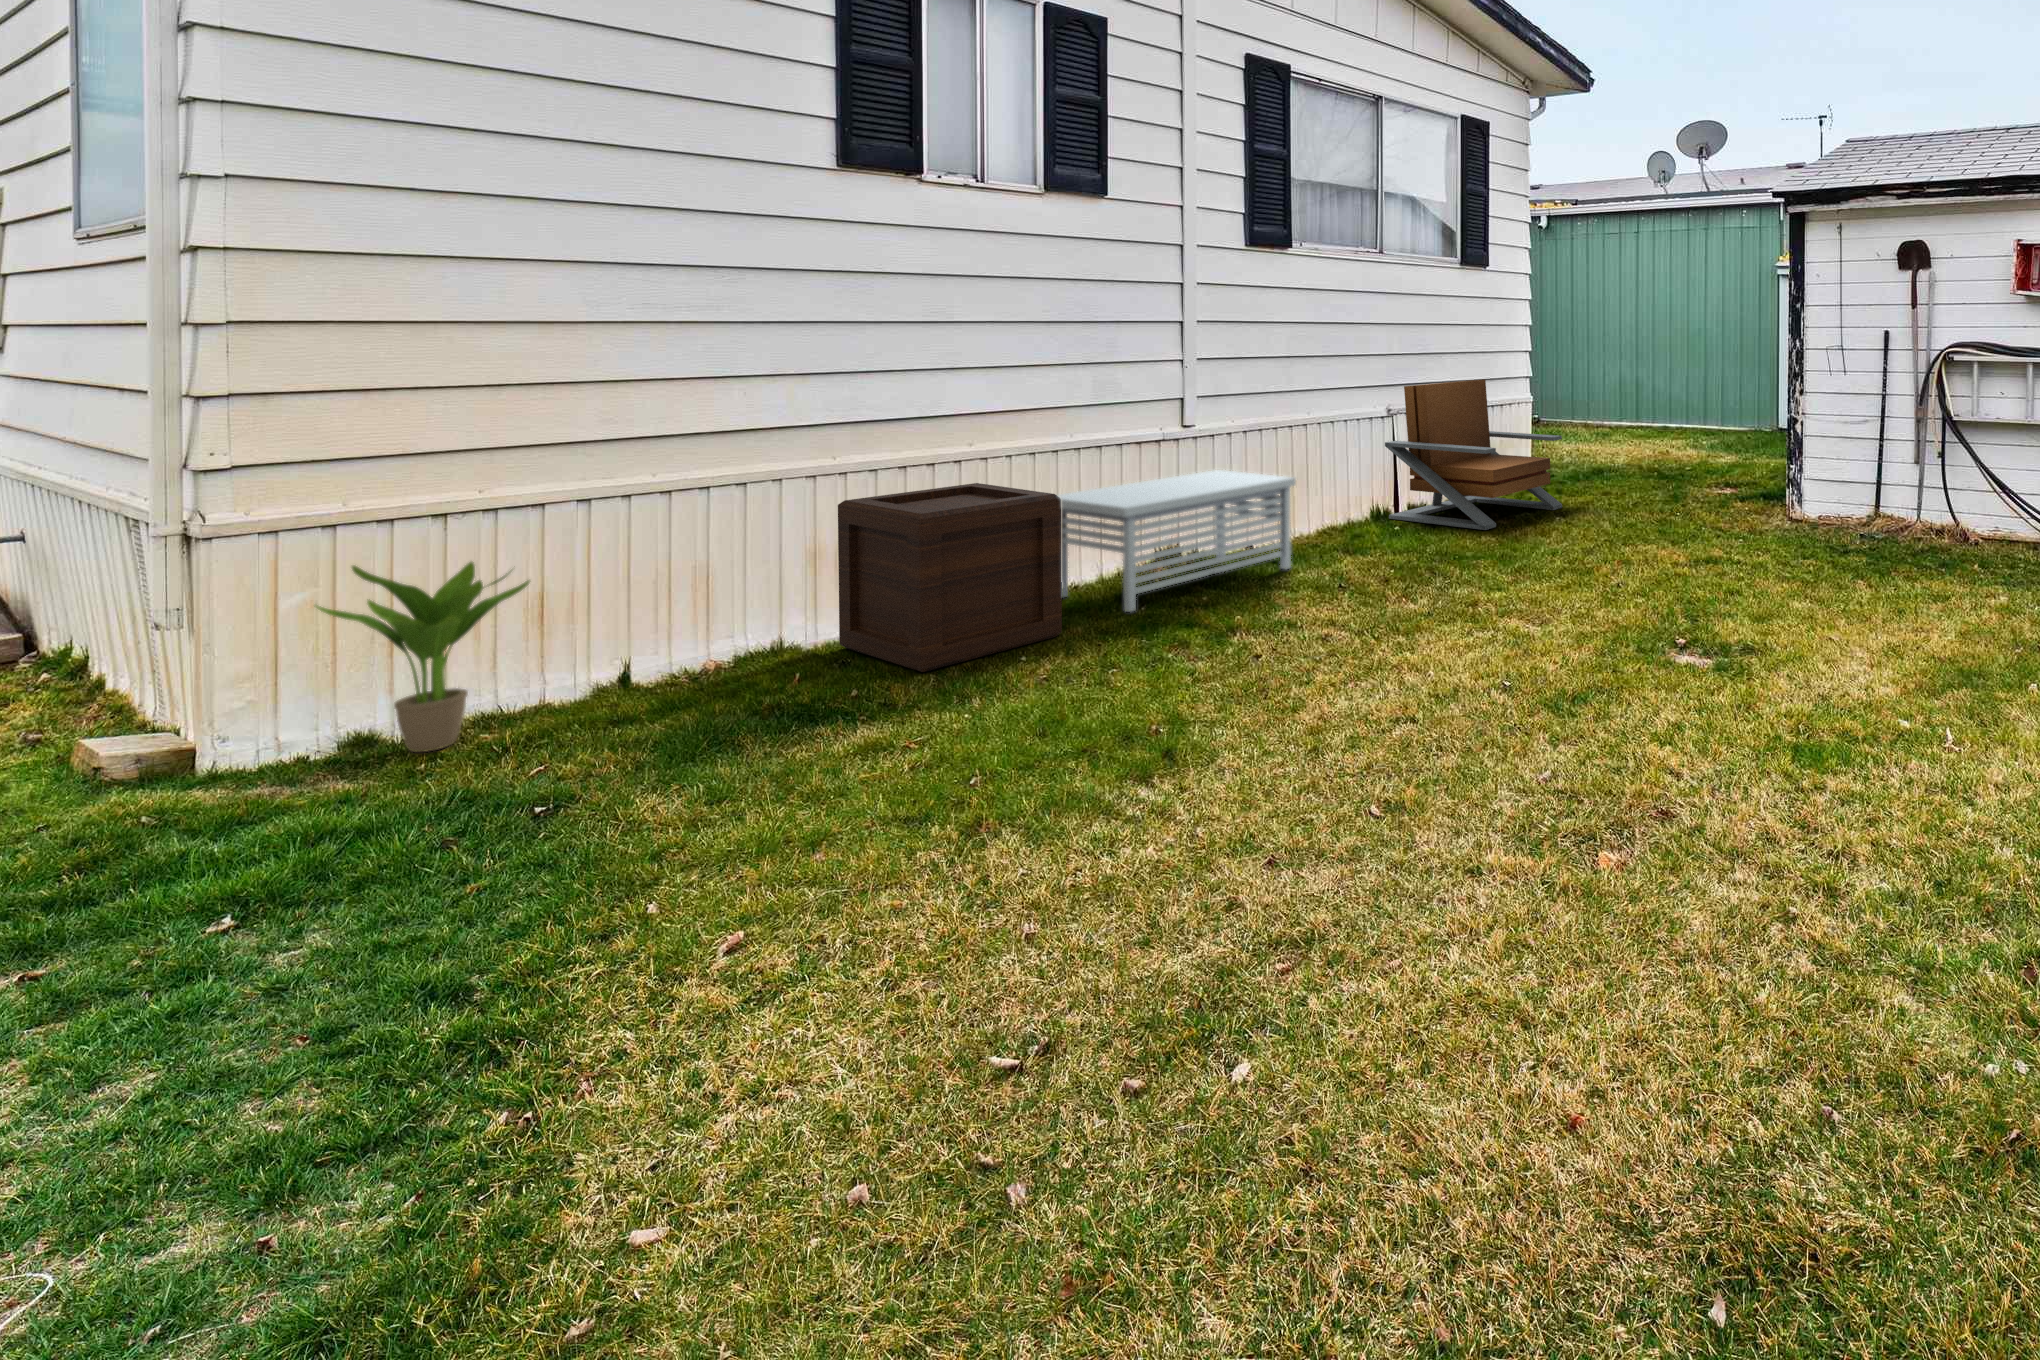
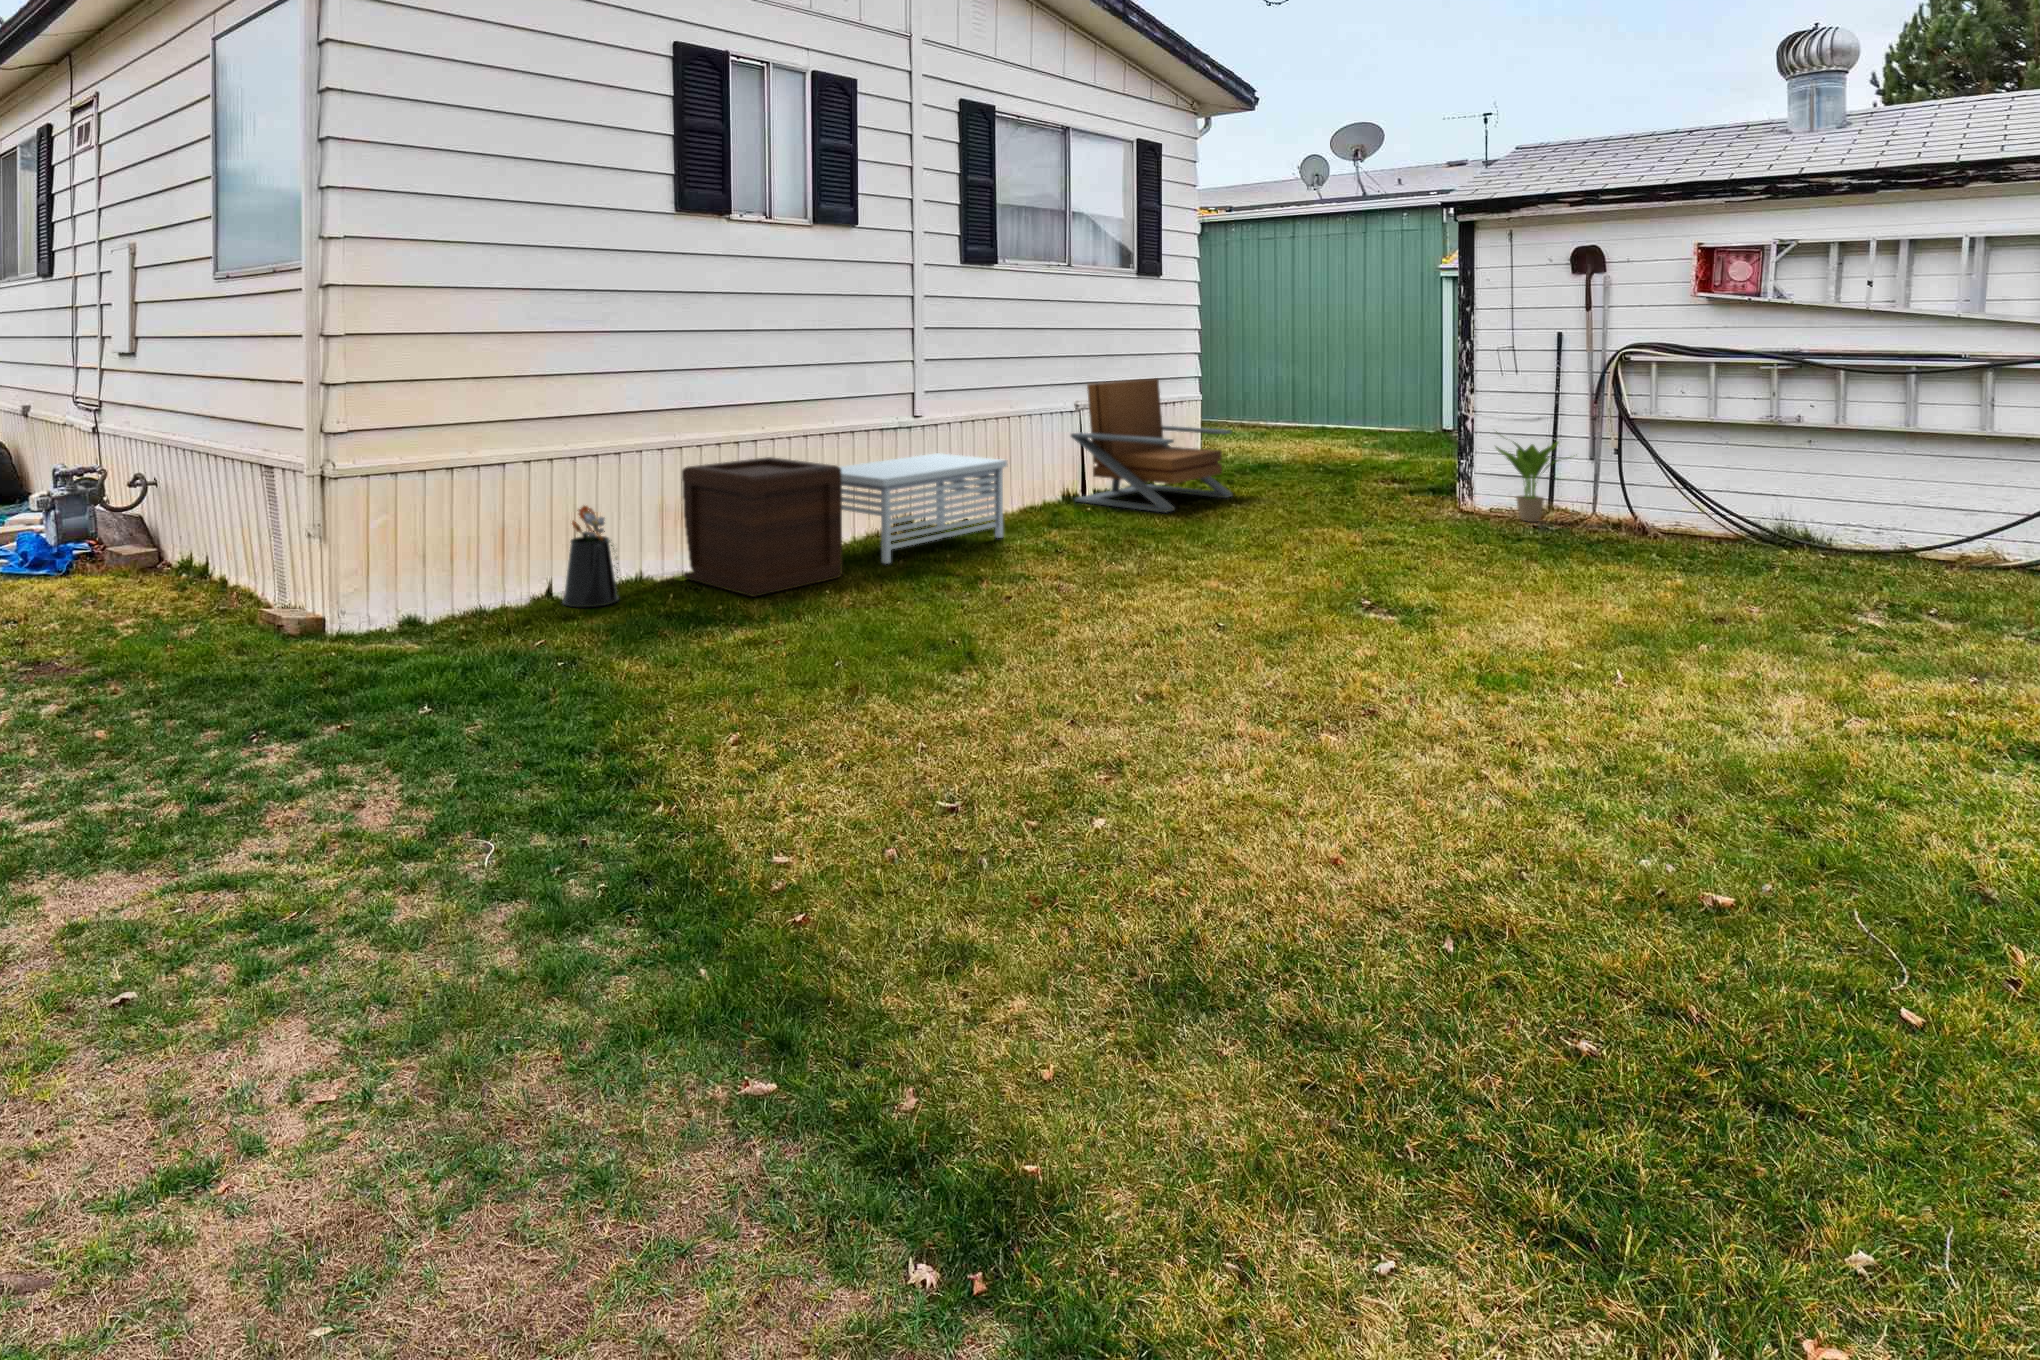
watering can: none [618,557,714,707] -> present [562,506,619,607]
potted plant: present [316,562,530,752] -> present [1496,431,1559,522]

